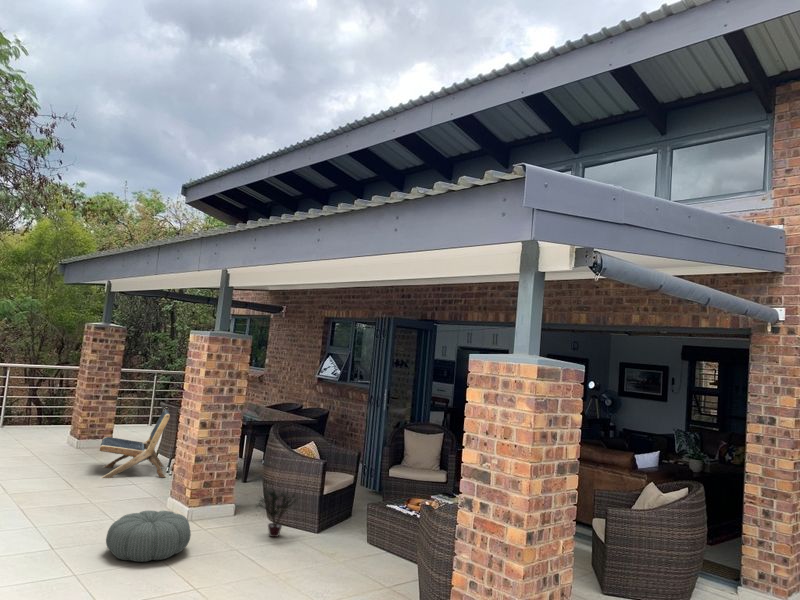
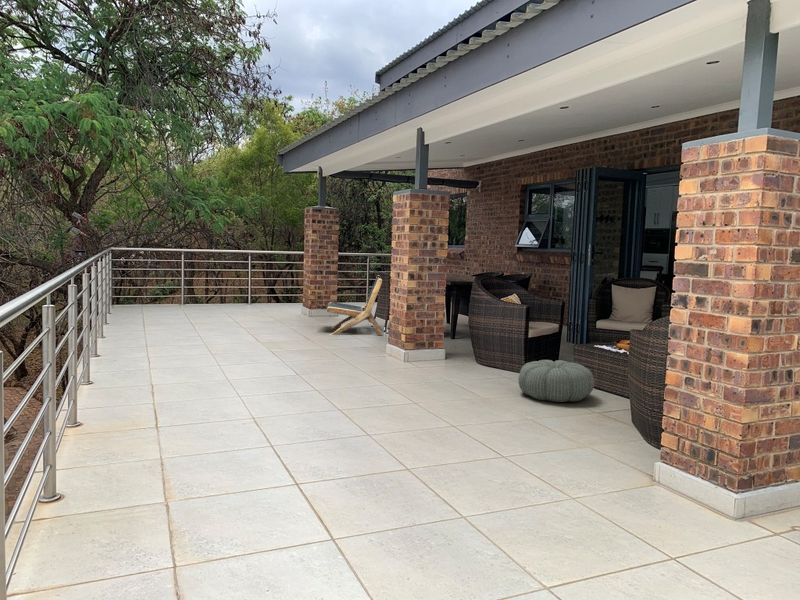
potted plant: present [258,490,296,537] -> none [463,332,506,376]
pouf: present [106,511,191,562] -> present [518,360,594,402]

